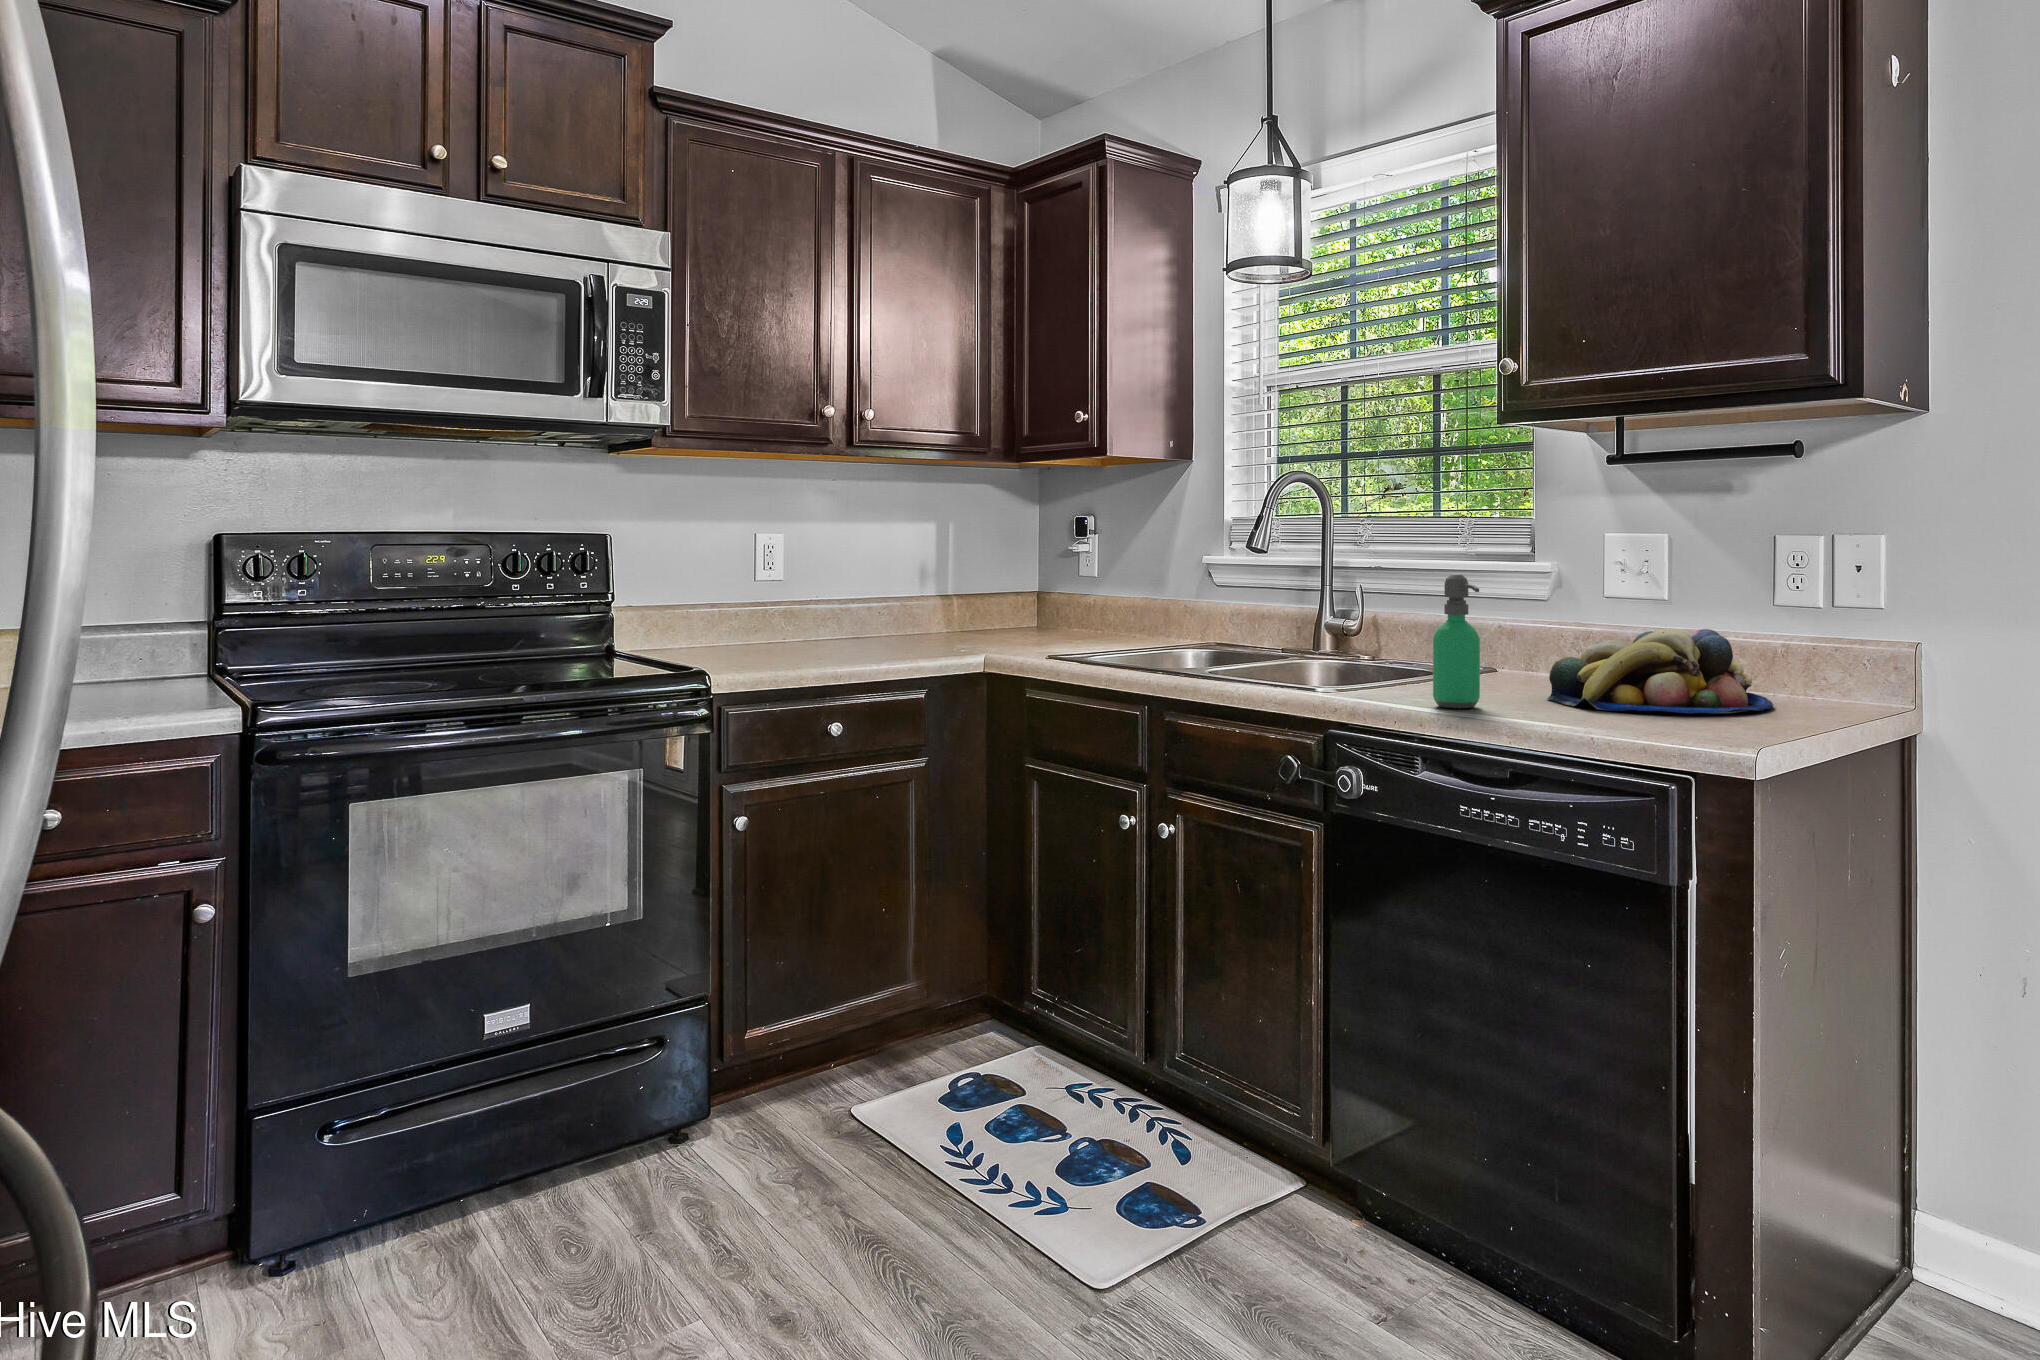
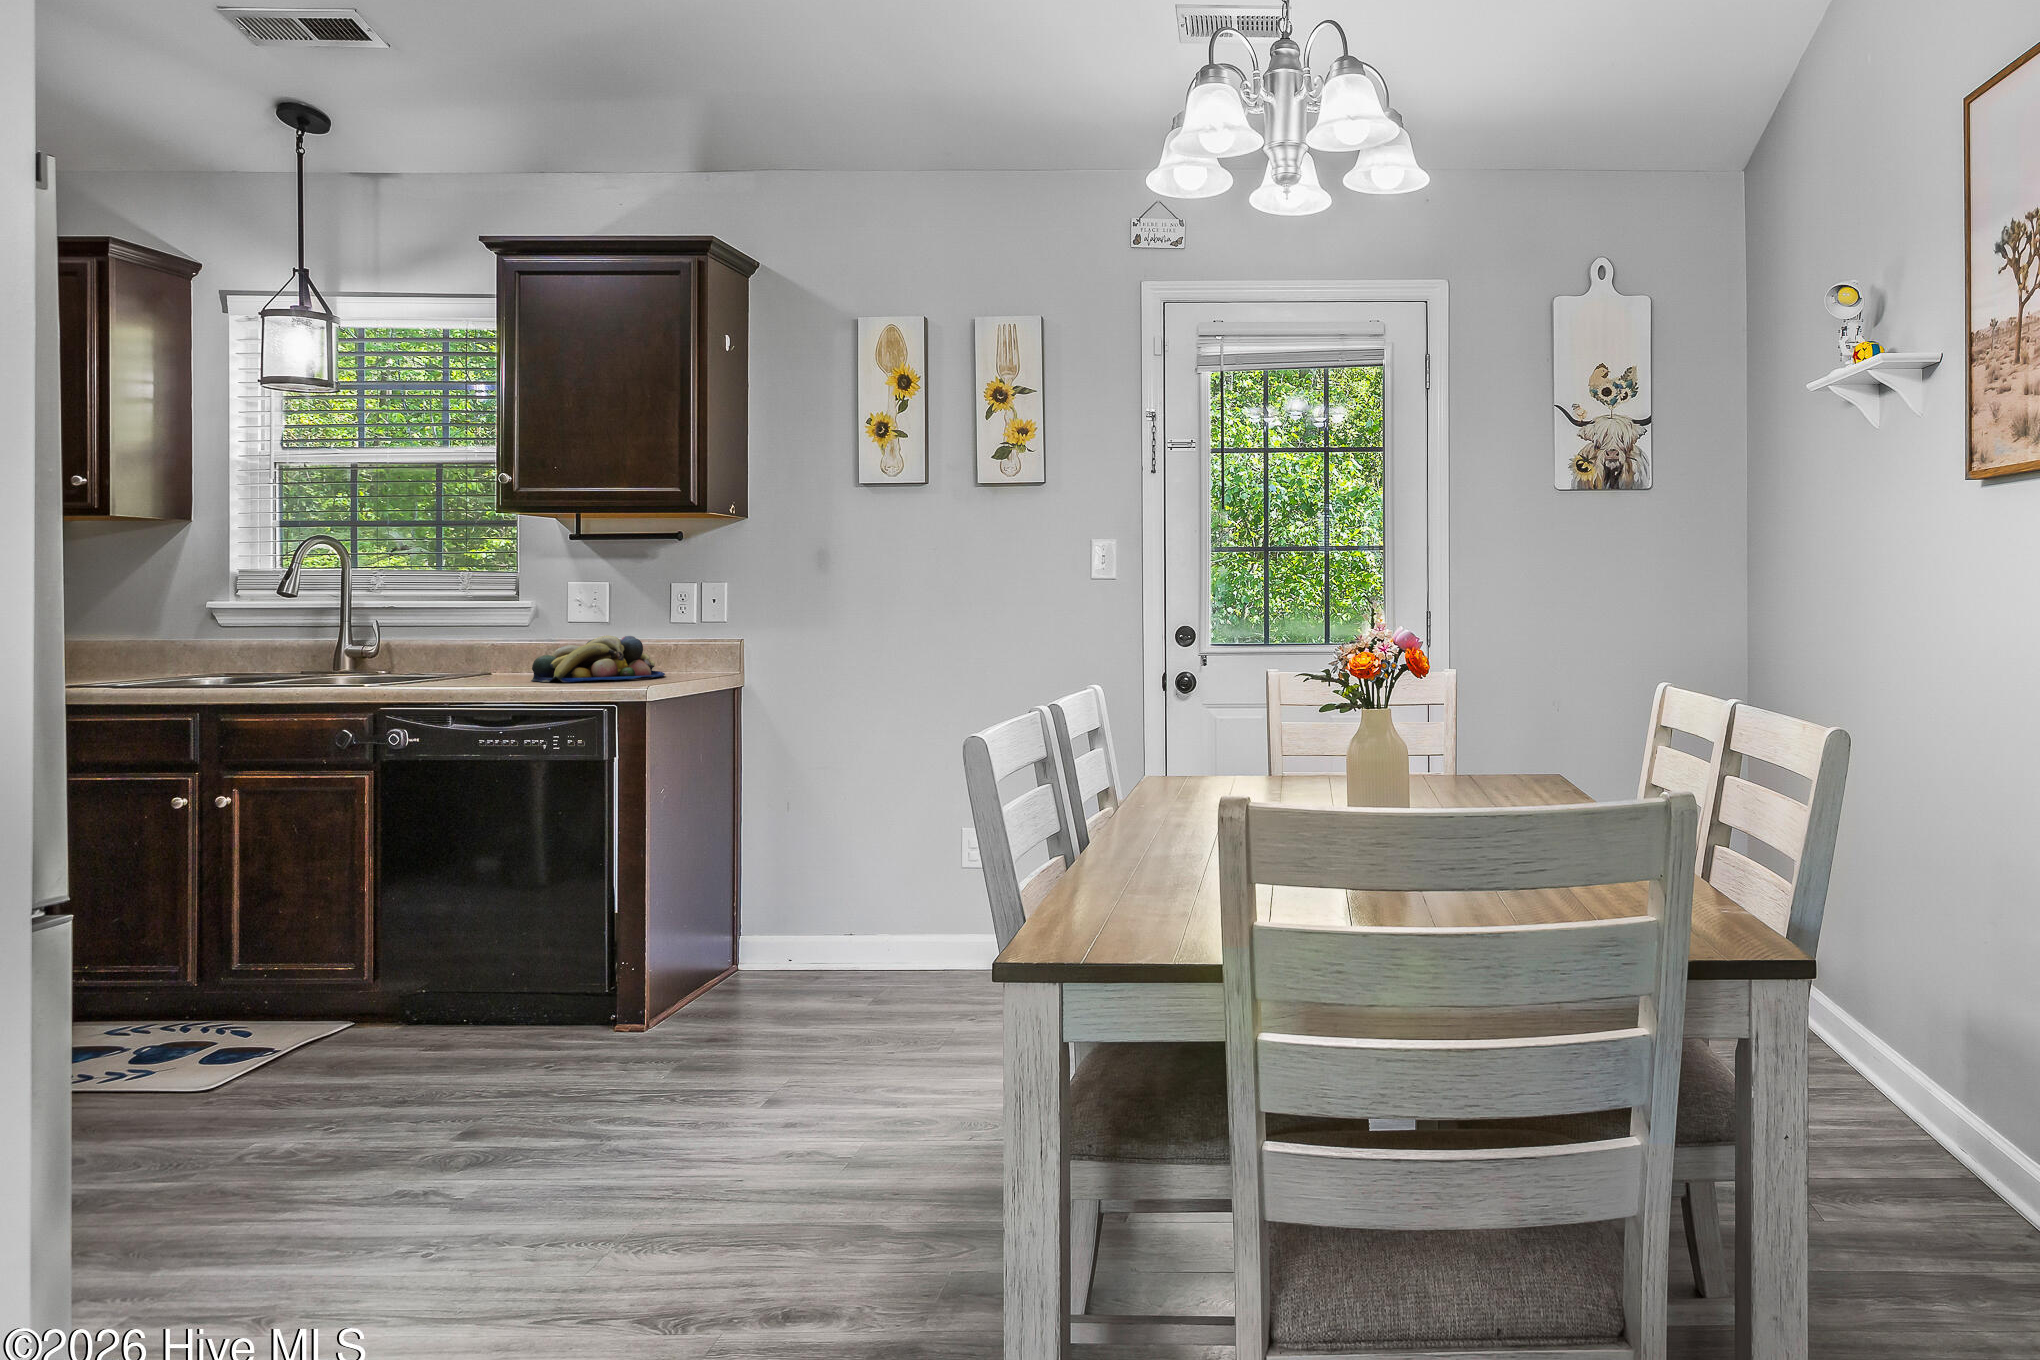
soap dispenser: present [1433,574,1480,708] -> none [456,606,489,687]

